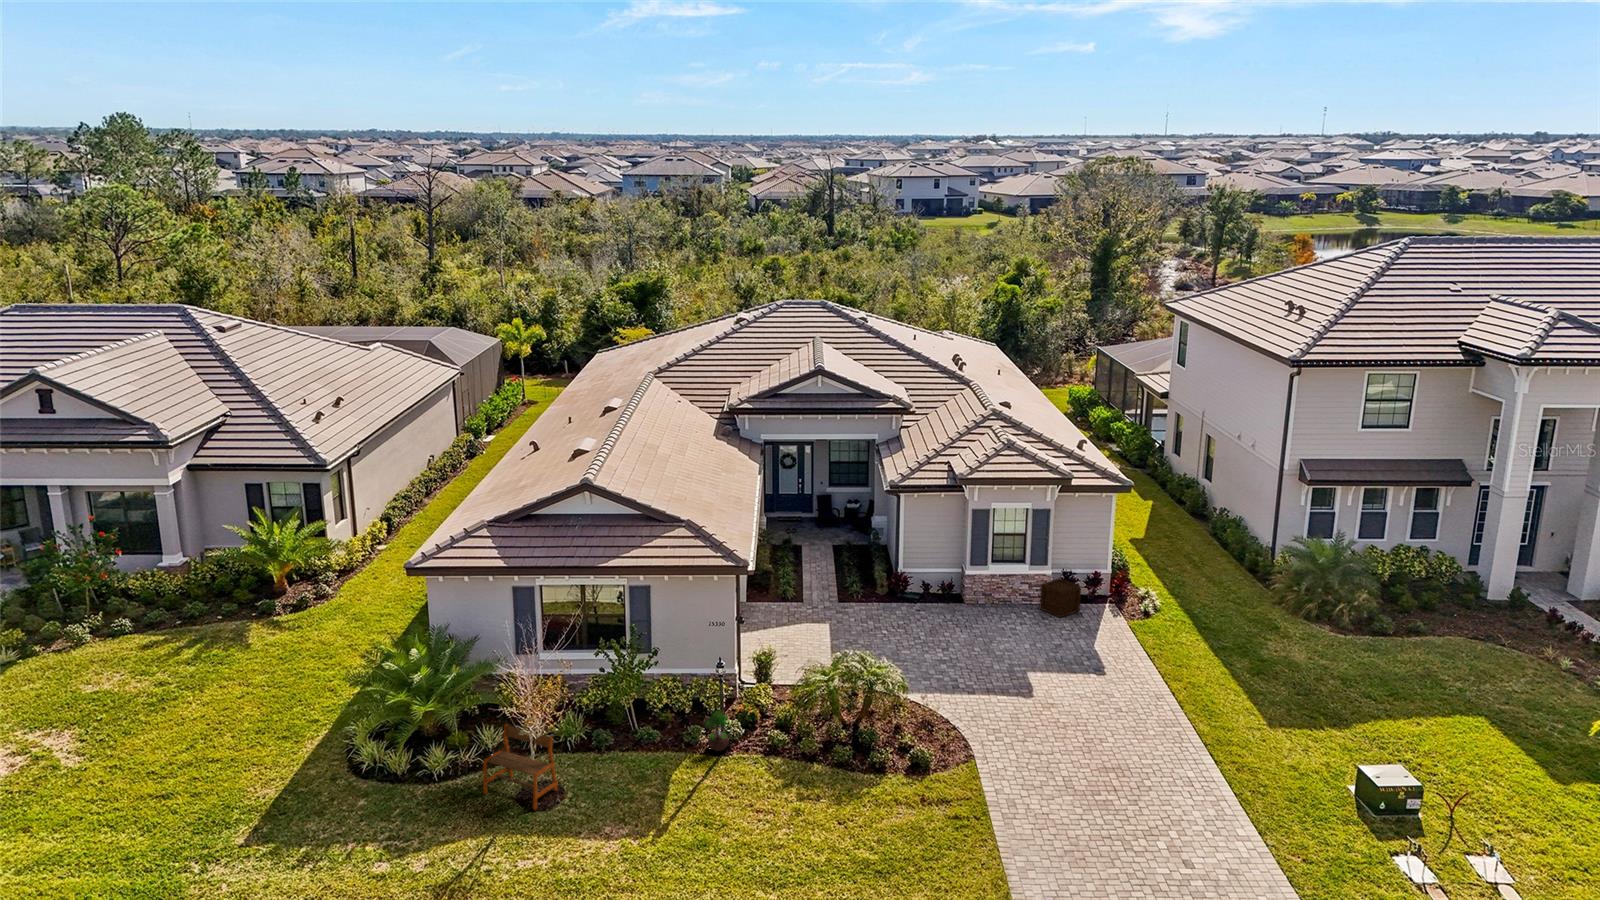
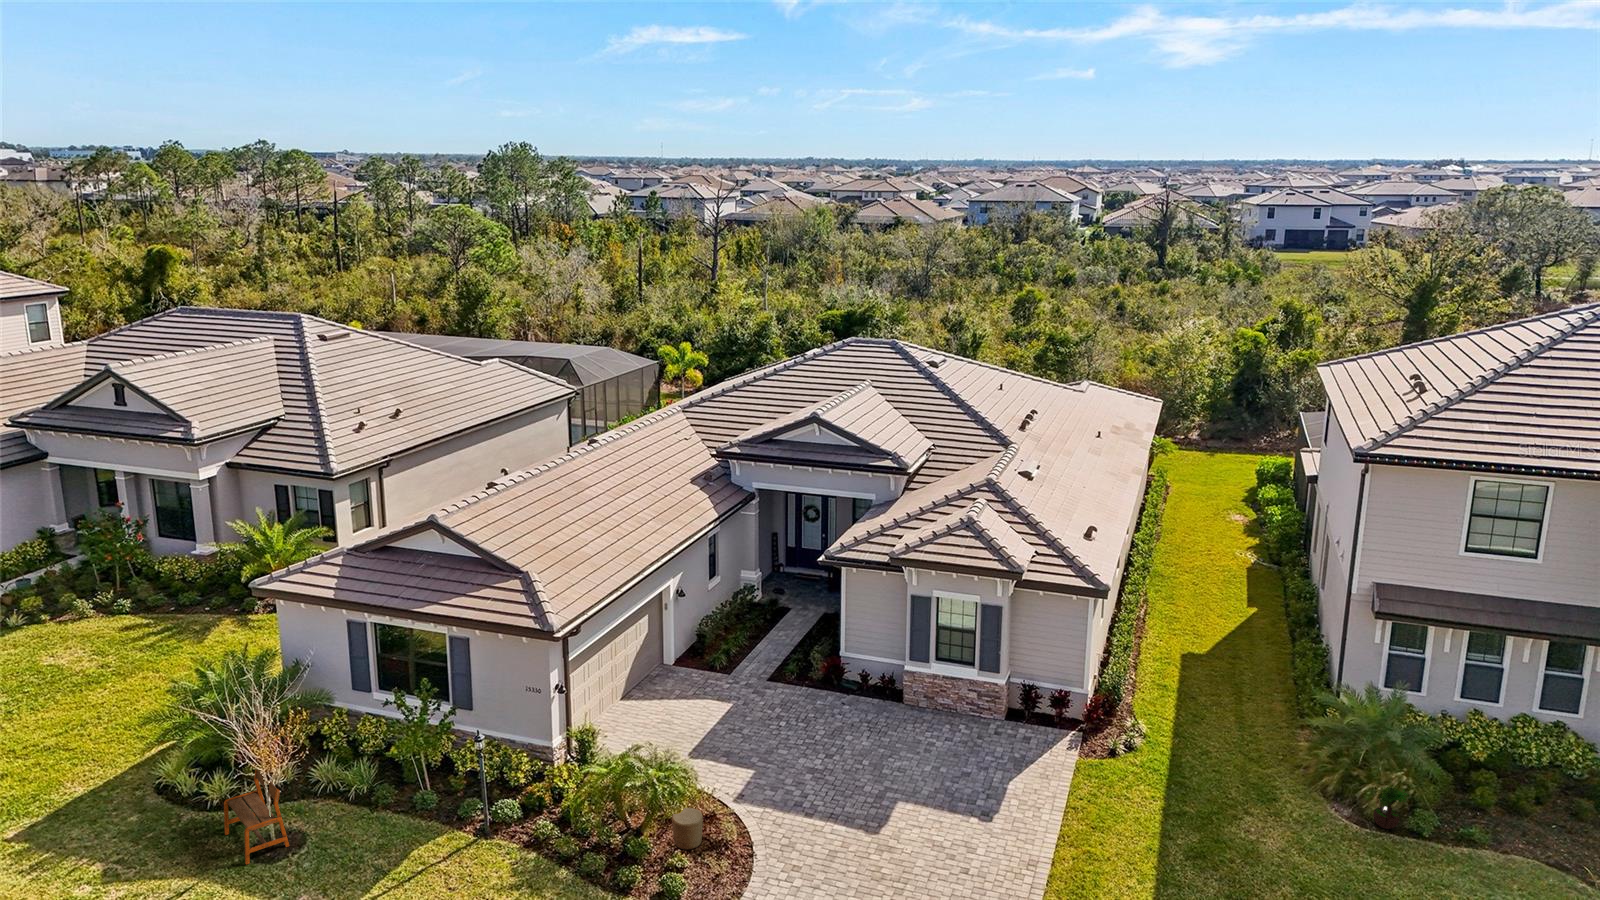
wooden crate: present [1040,578,1081,617] -> none [988,689,1036,739]
woven basket: none [884,696,910,729] -> present [672,808,703,850]
potted tree: present [705,712,729,751] -> present [1373,786,1407,829]

